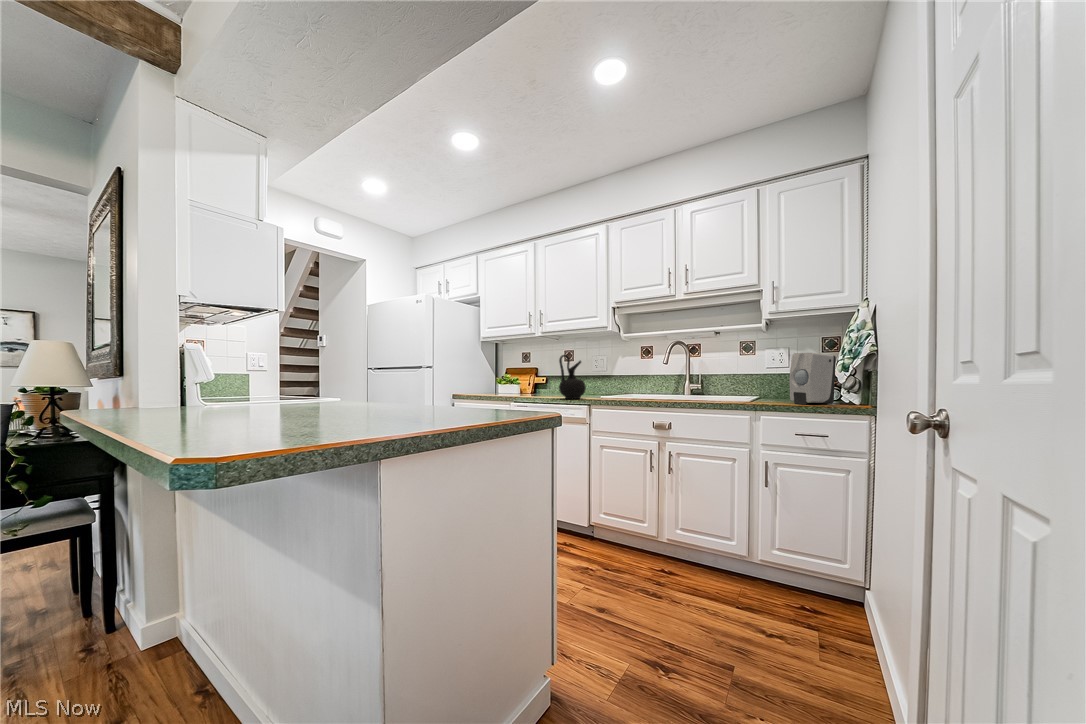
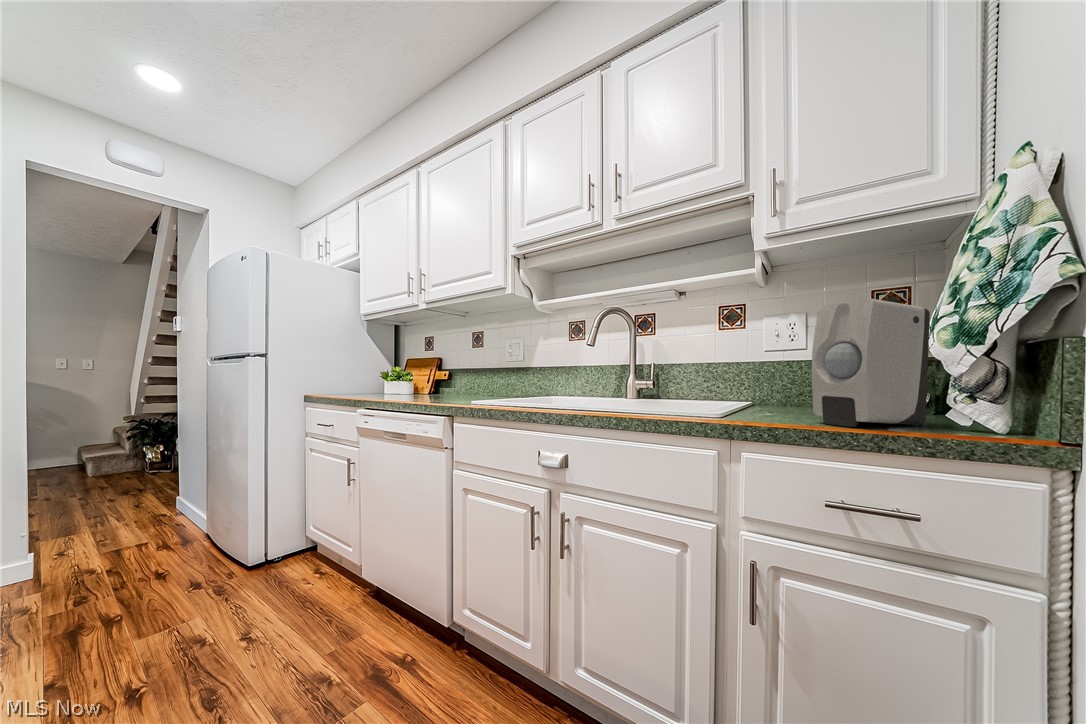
ceramic jug: present [559,355,586,399] -> none [411,330,457,404]

